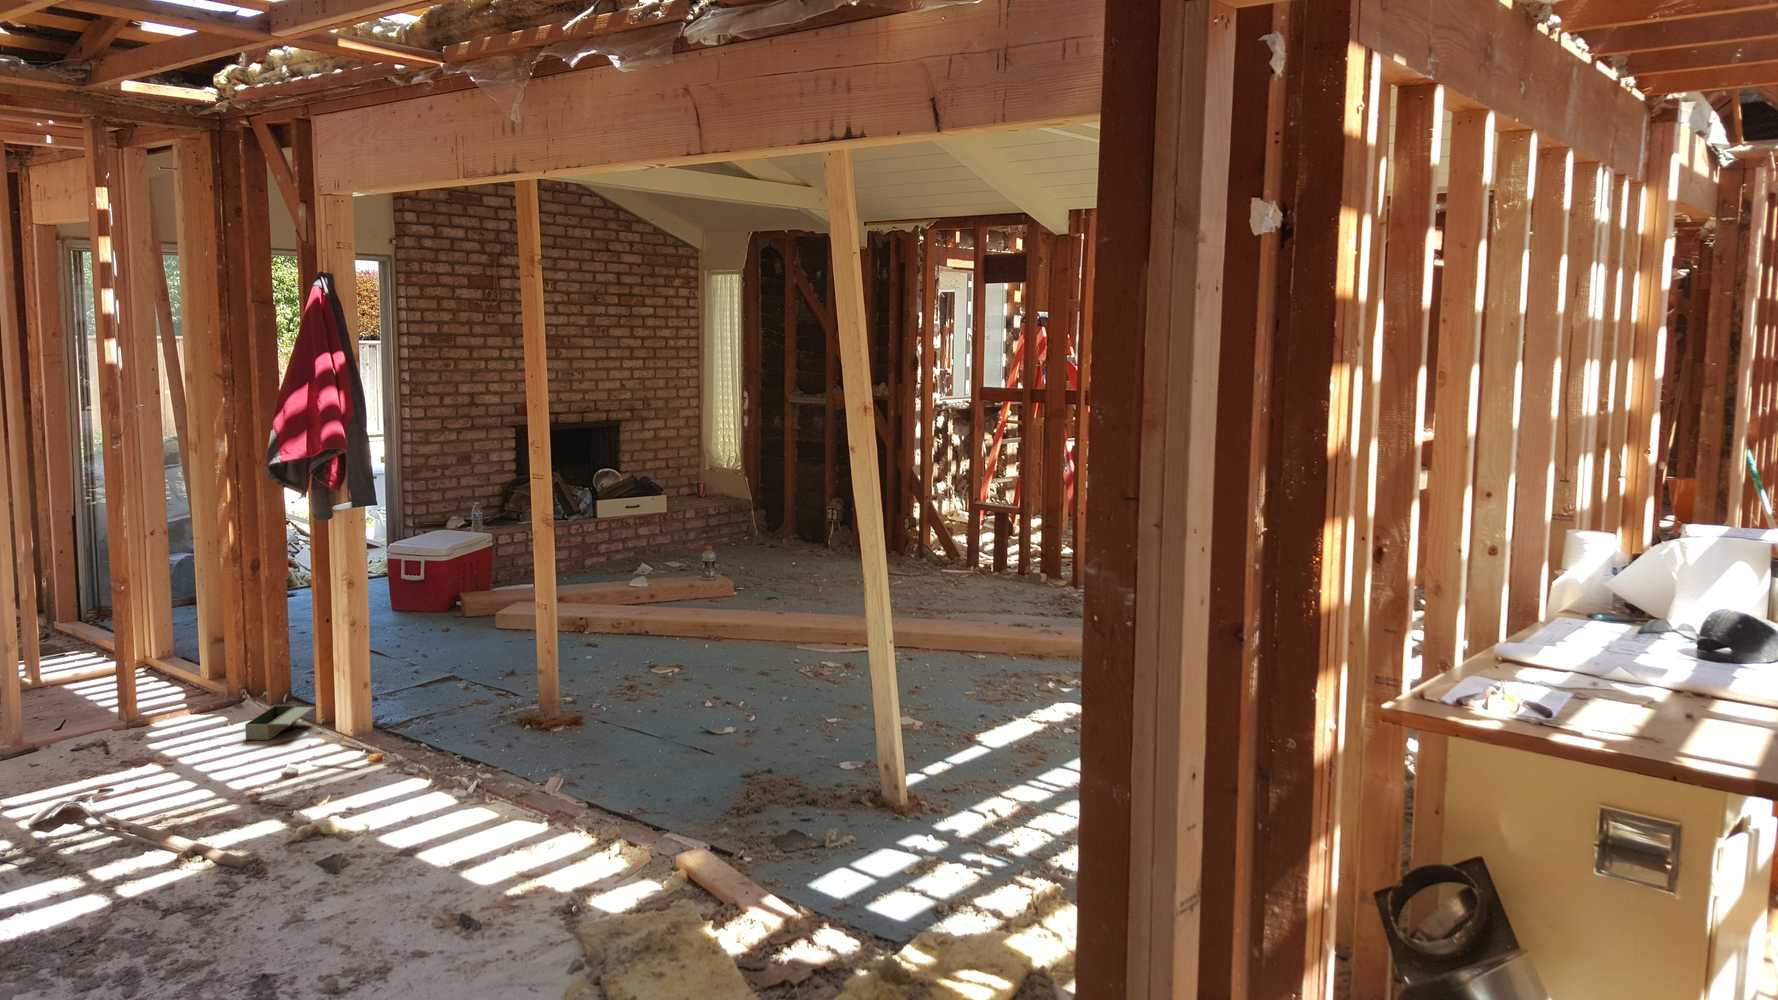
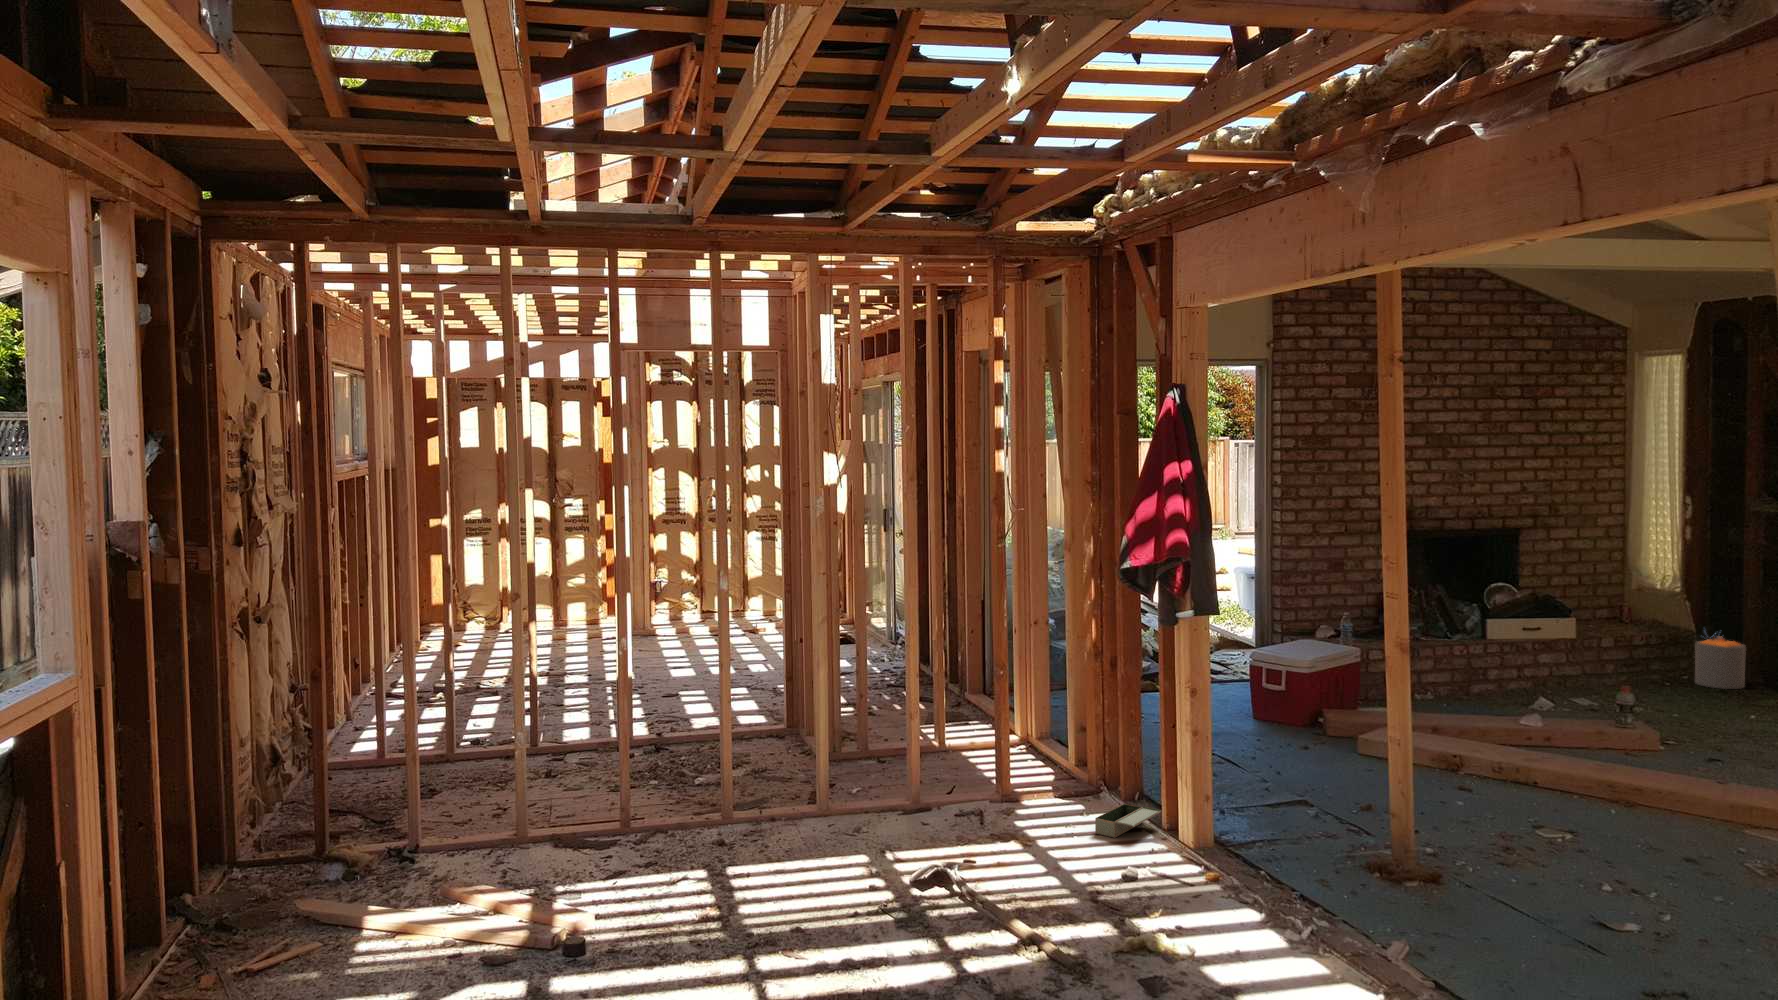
trash can: none [748,497,781,546] -> present [1695,633,1746,689]

